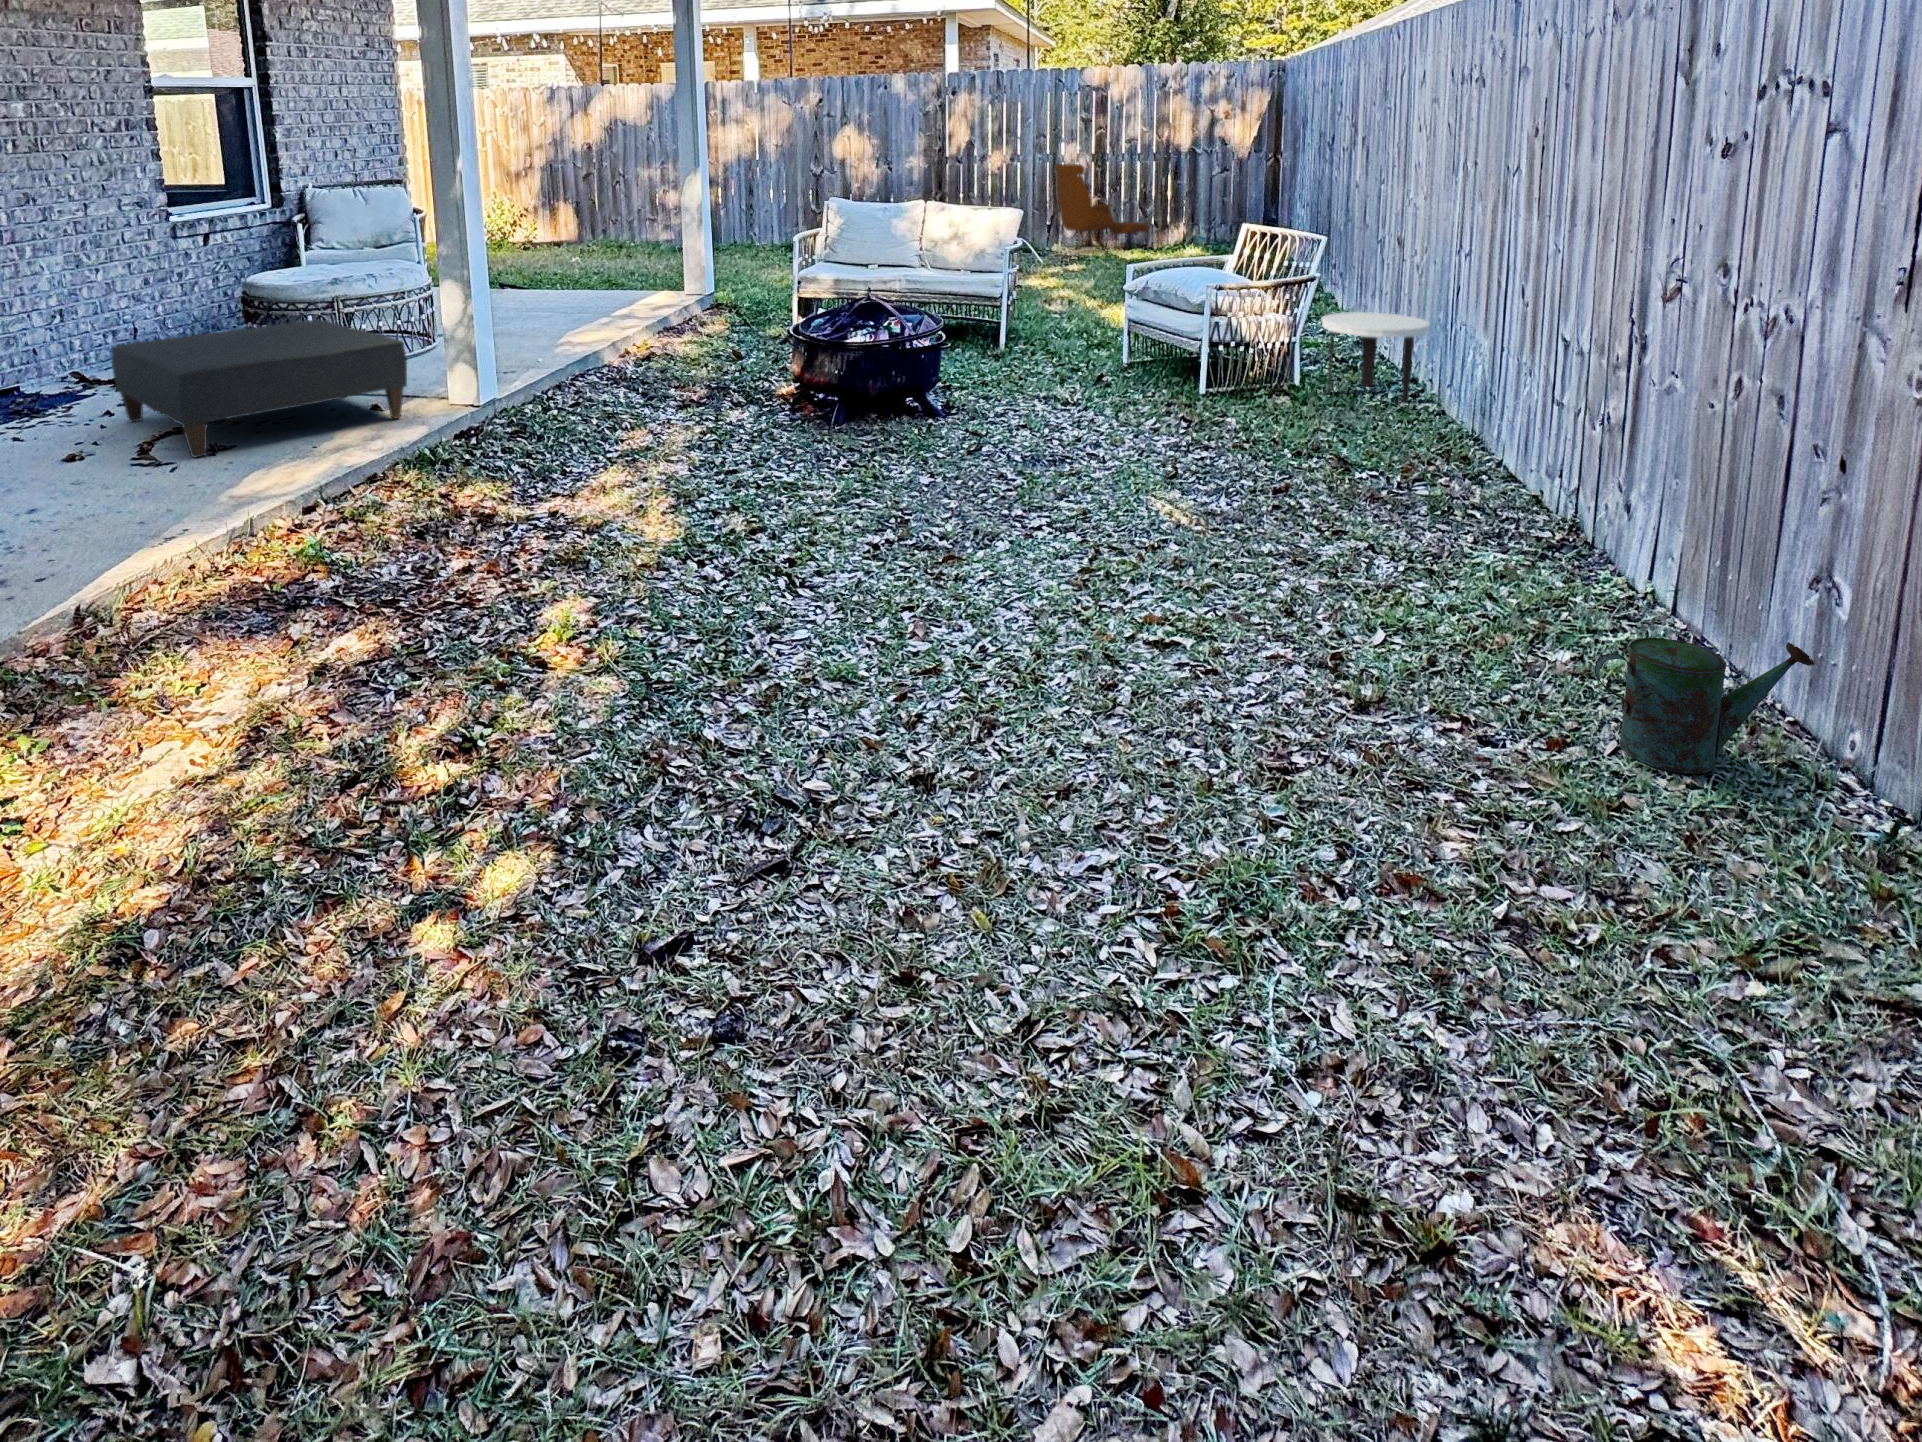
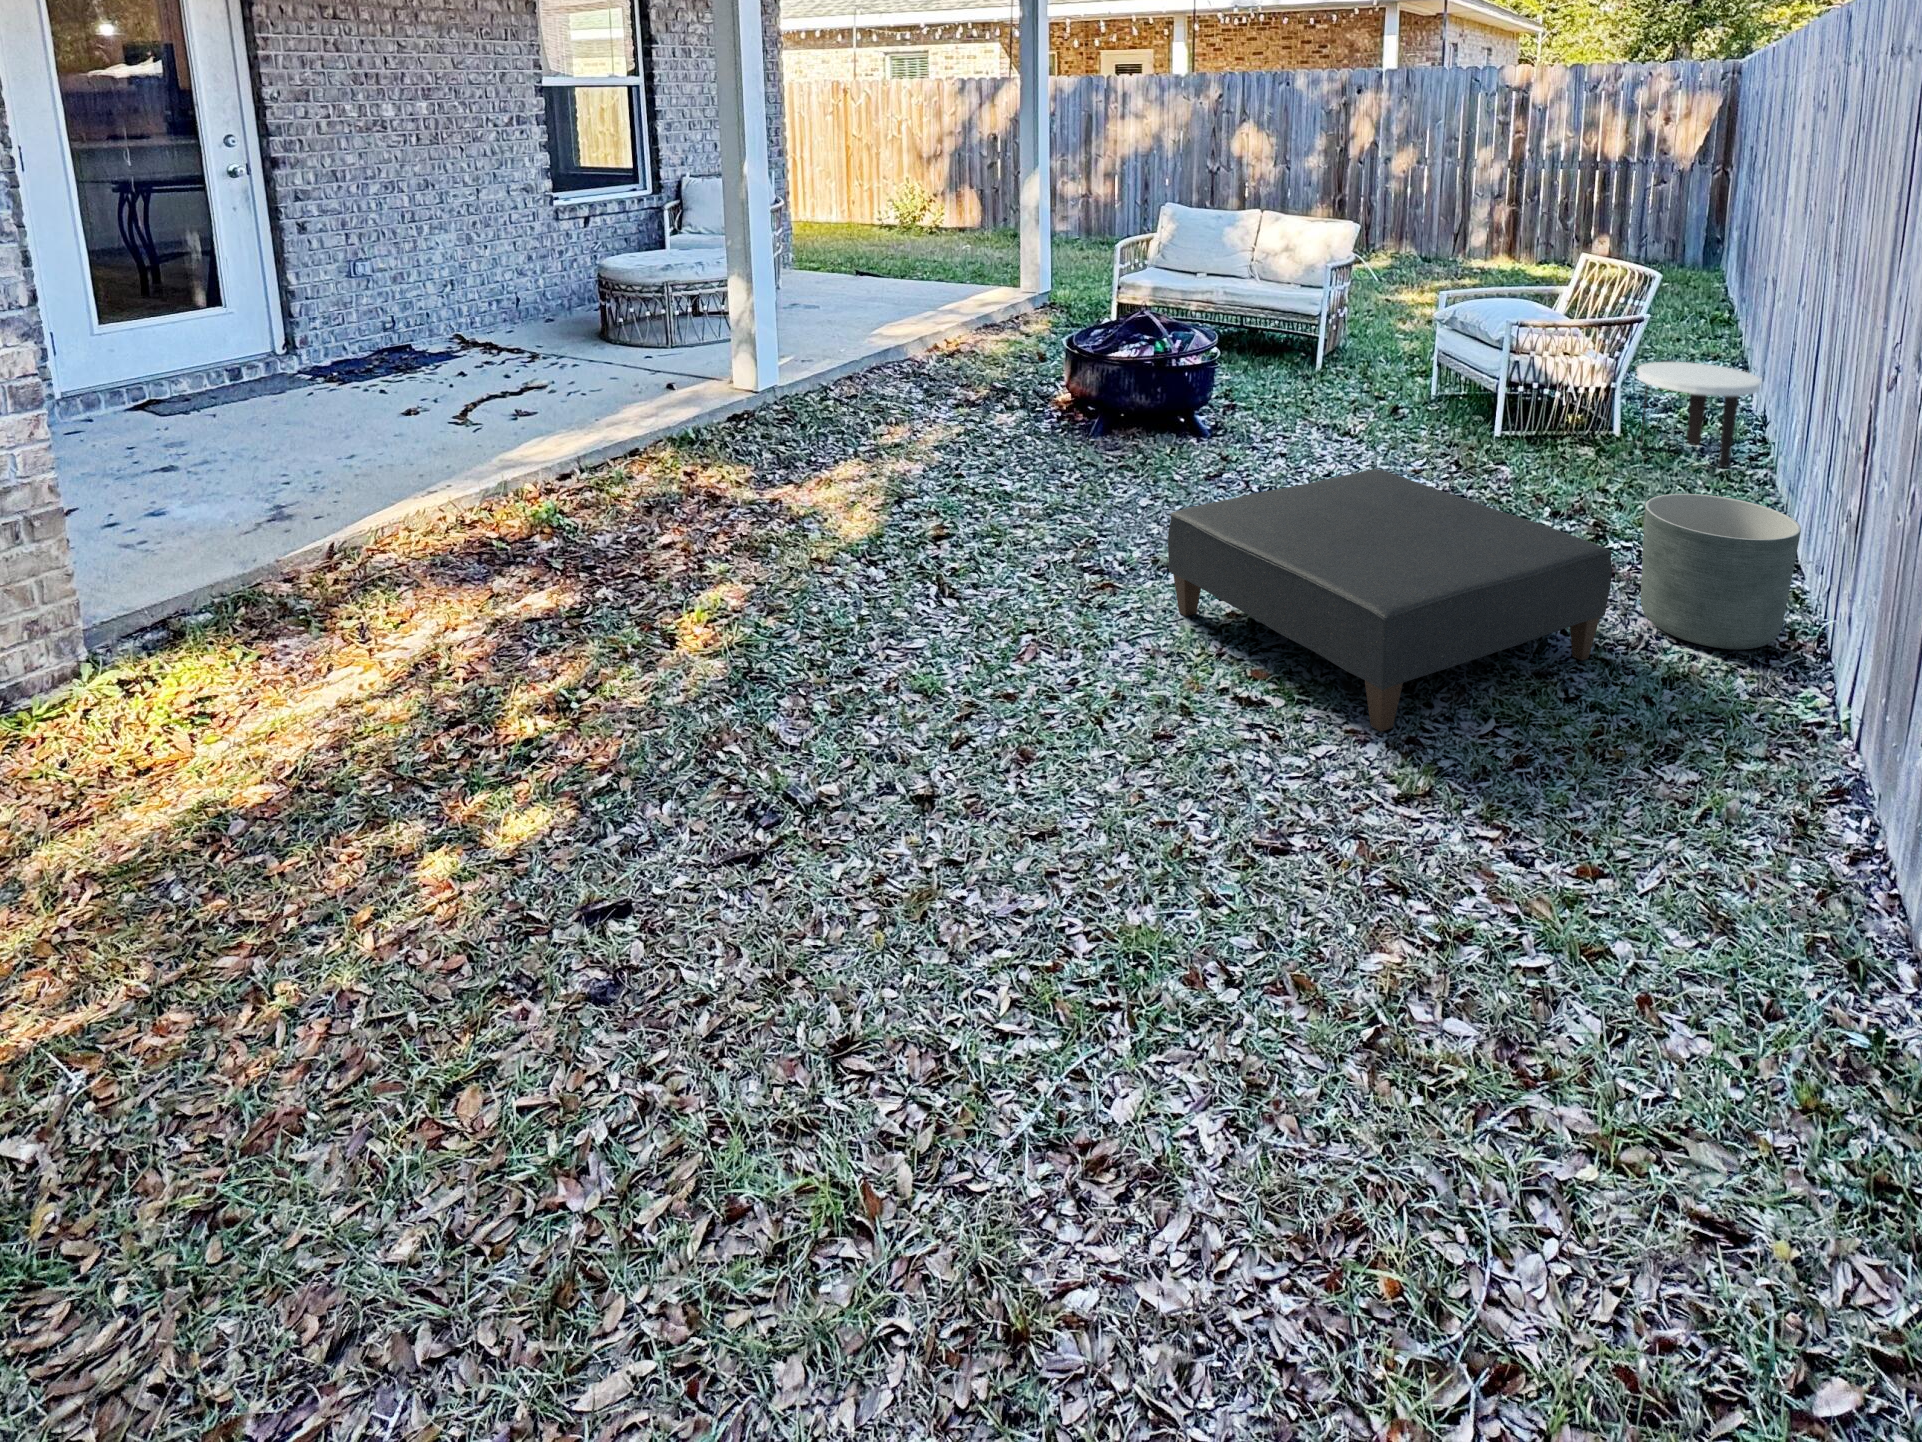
lounge chair: present [1055,164,1148,250] -> none [1456,170,1563,268]
ottoman: present [112,319,407,457] -> present [1168,469,1612,732]
planter: none [1433,413,1573,546] -> present [1641,494,1801,649]
watering can: present [1595,638,1815,774] -> none [1632,774,1878,932]

